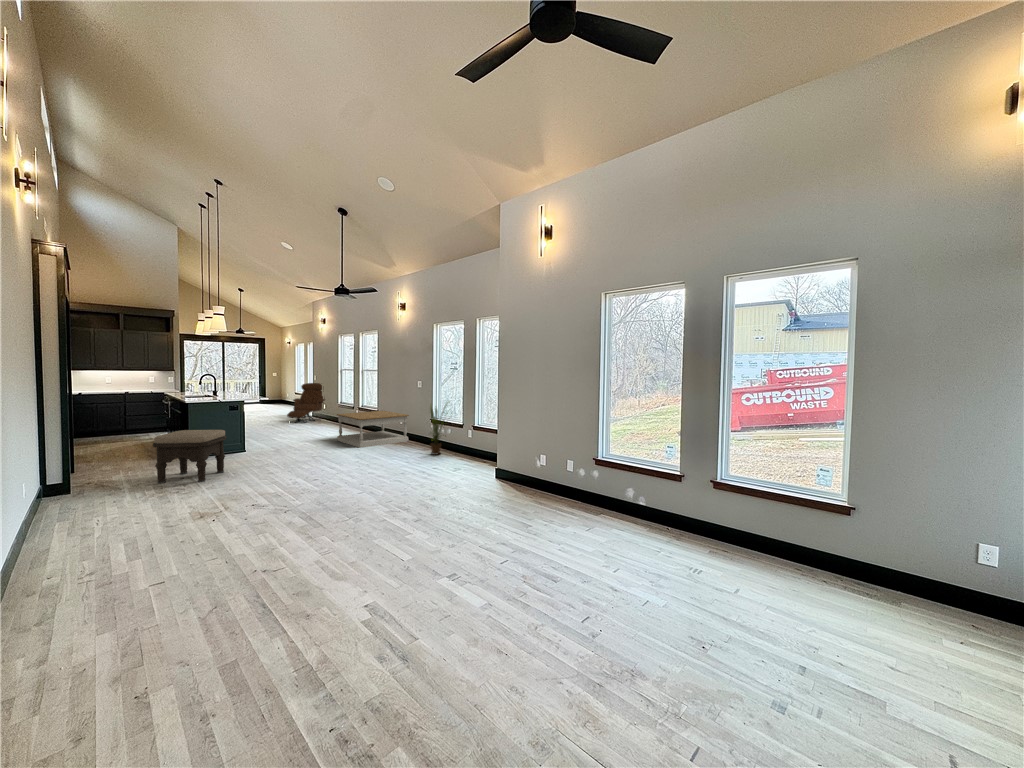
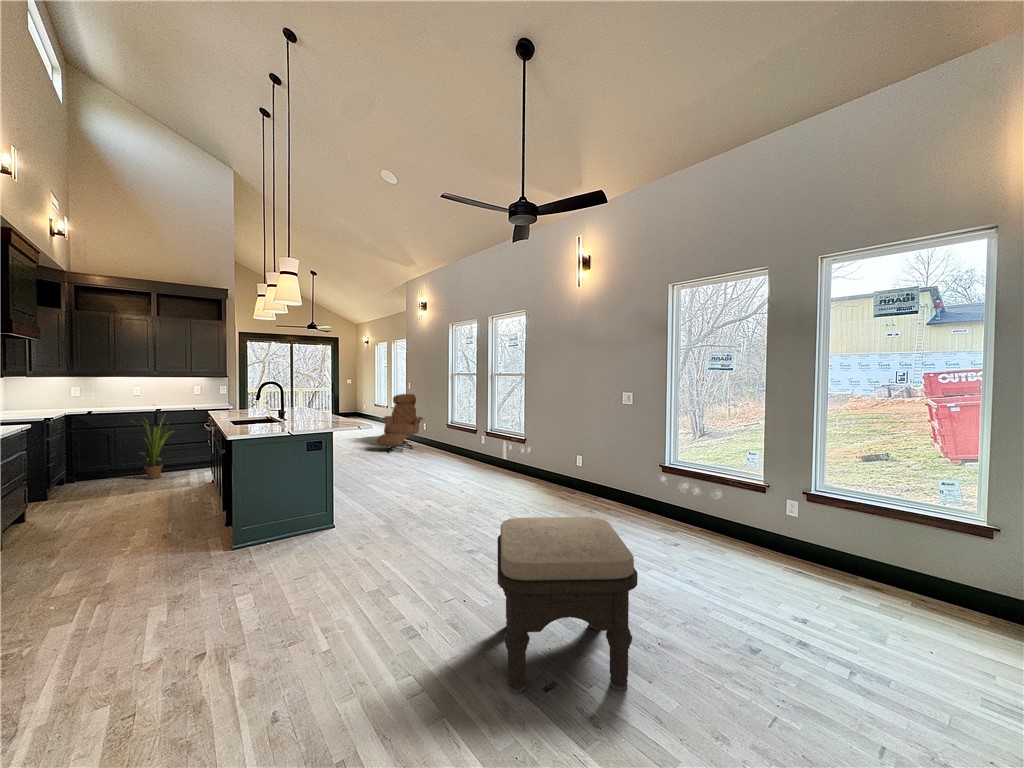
house plant: present [430,406,446,455] -> present [144,425,173,479]
coffee table: present [337,411,409,448] -> none [474,441,602,518]
ottoman: present [153,430,226,483] -> present [498,517,638,693]

